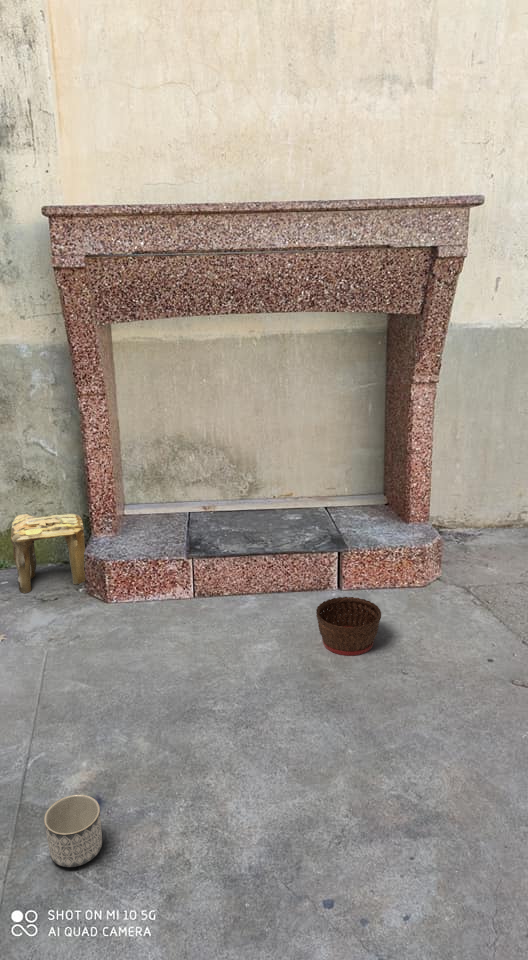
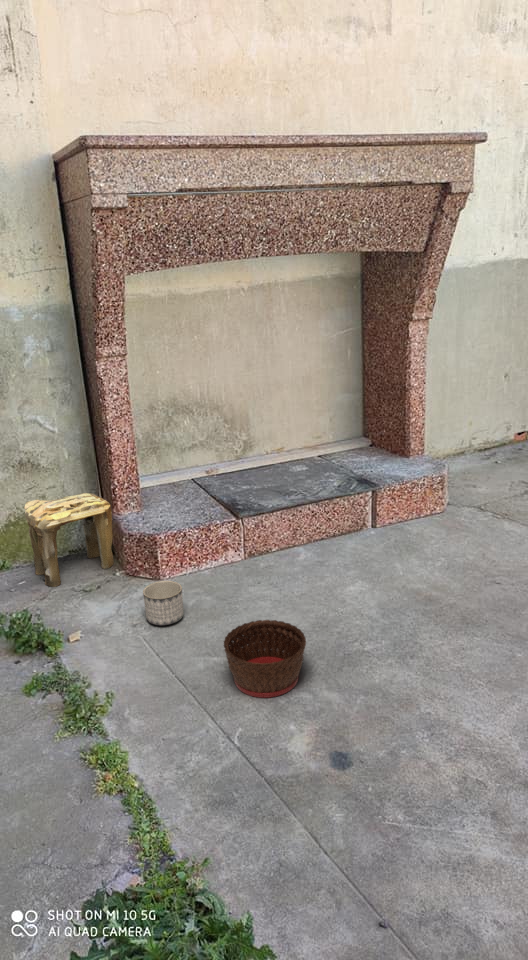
basket: present [316,597,381,655] -> present [224,620,306,698]
planter: present [44,795,102,867] -> present [143,581,183,625]

